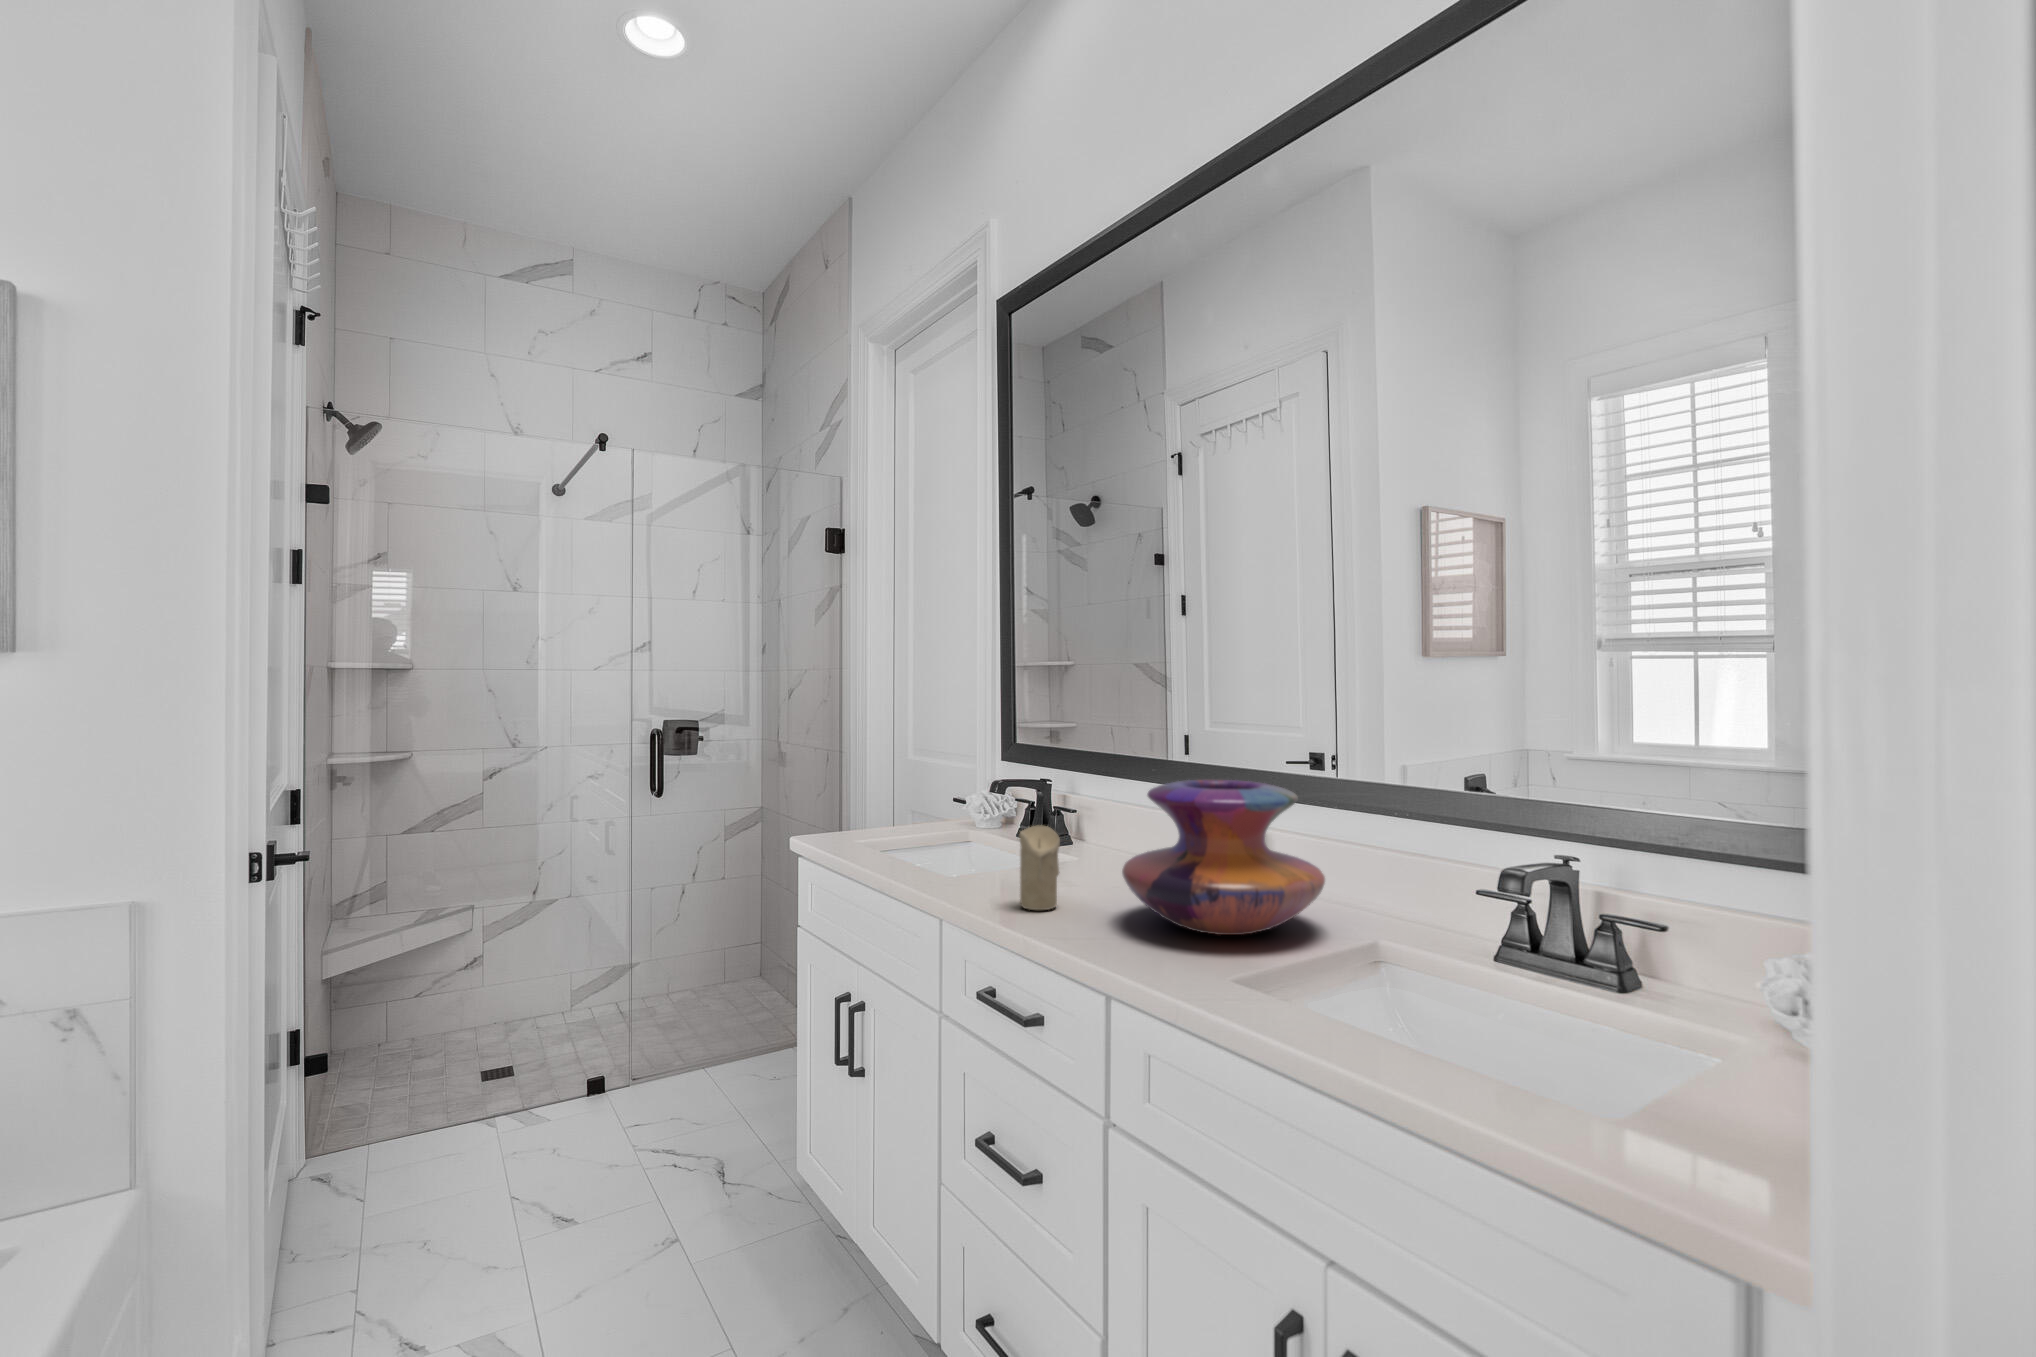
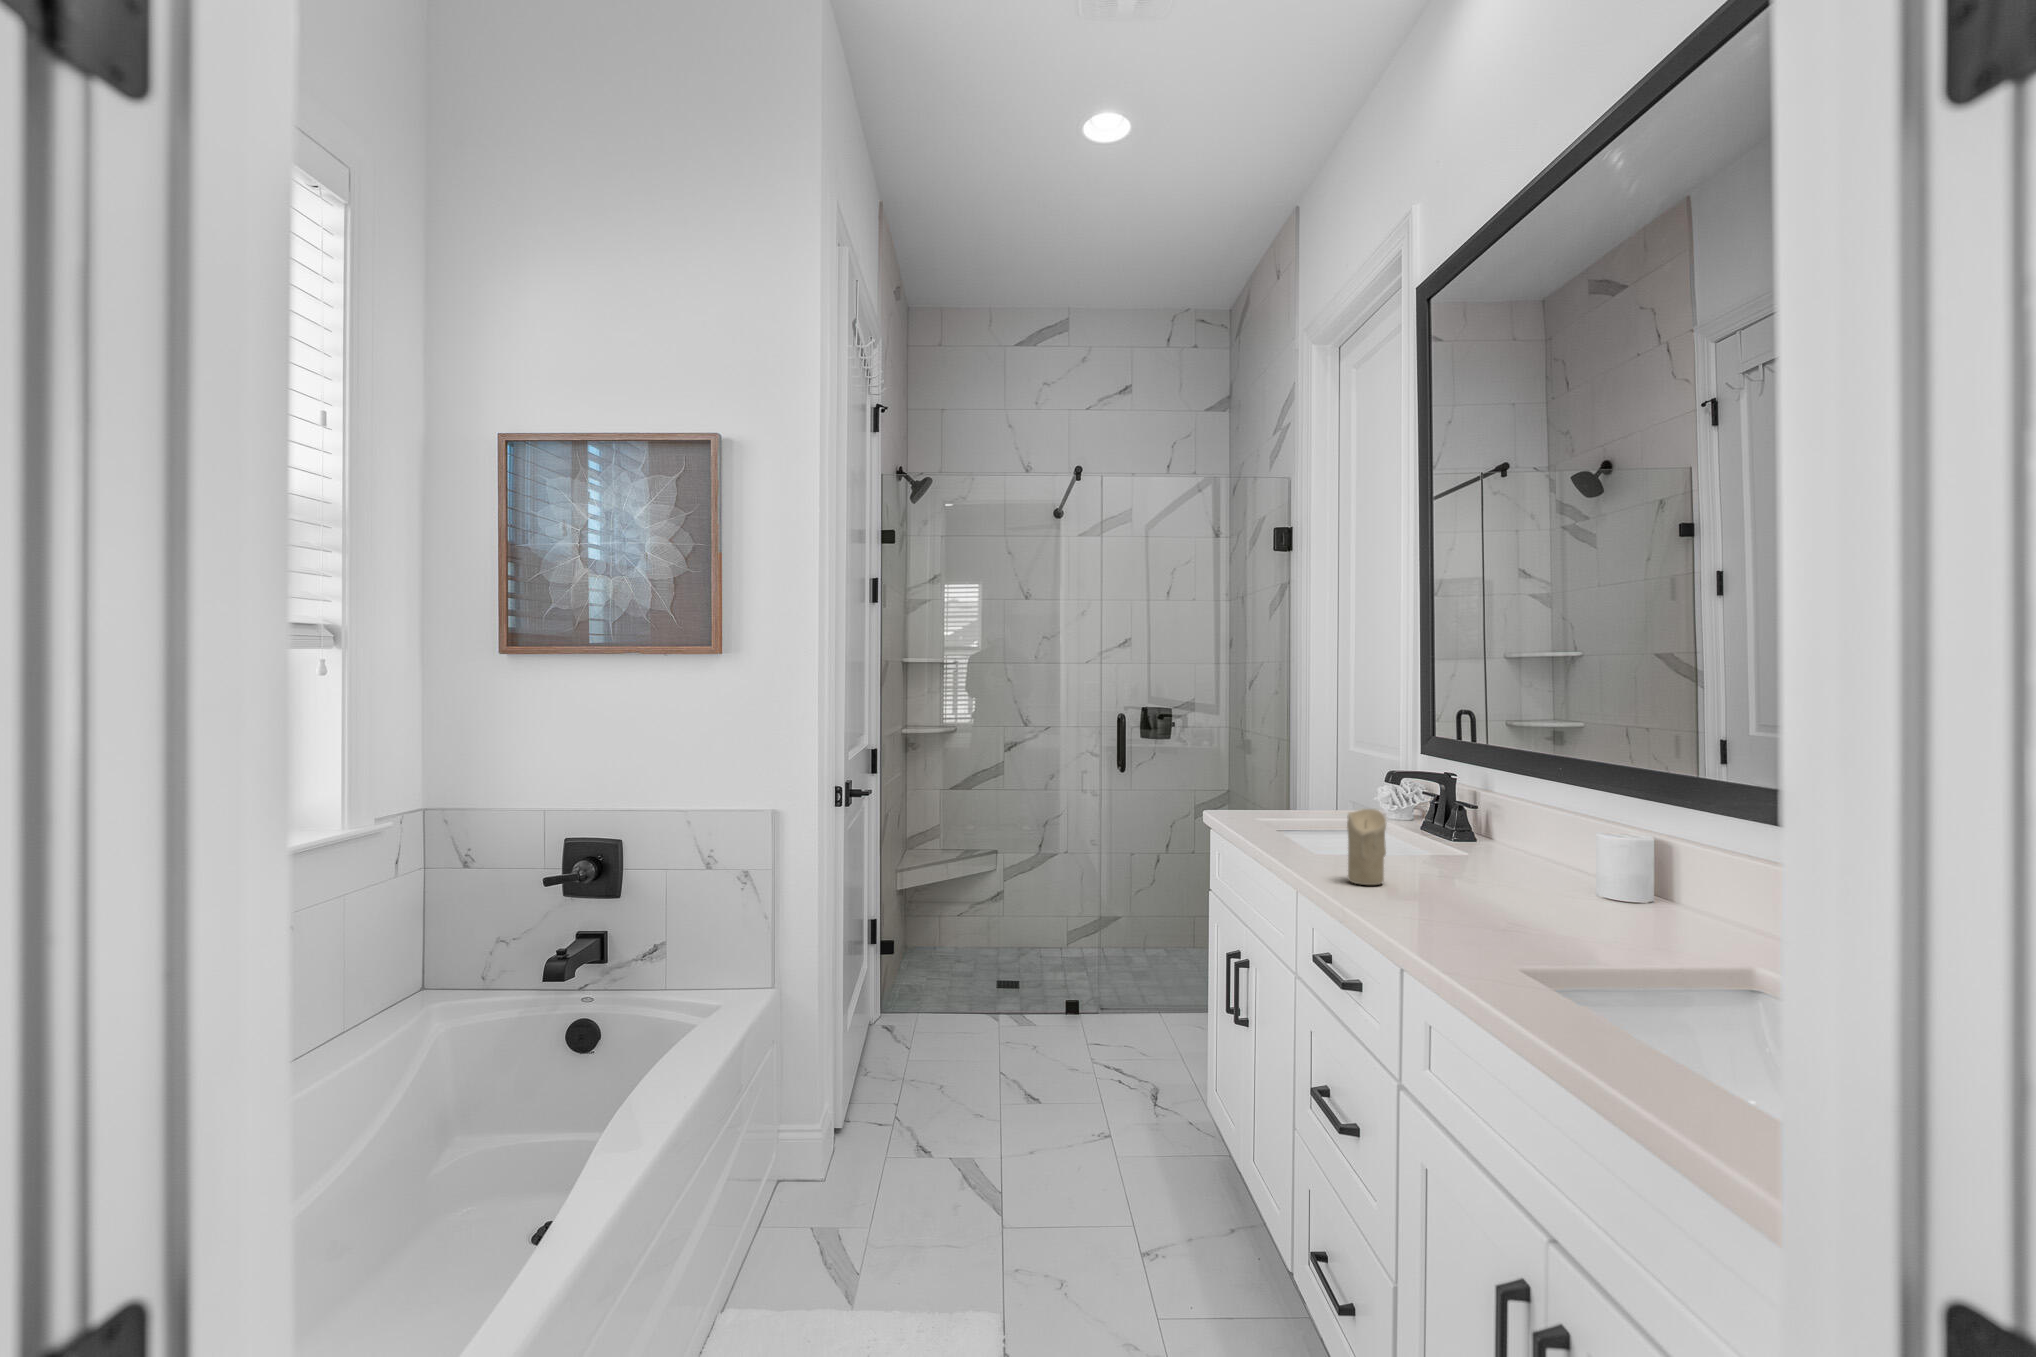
decorative vase: present [1122,780,1325,935] -> none [1425,774,1643,925]

